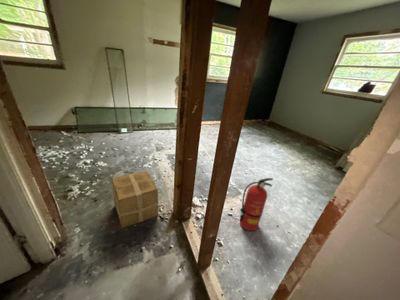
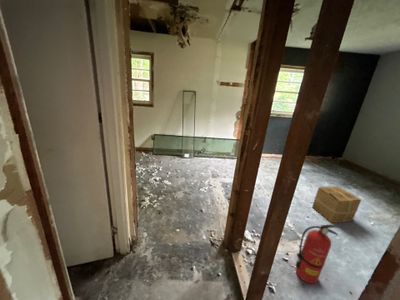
cardboard box: present [112,171,158,228] -> present [312,186,361,223]

